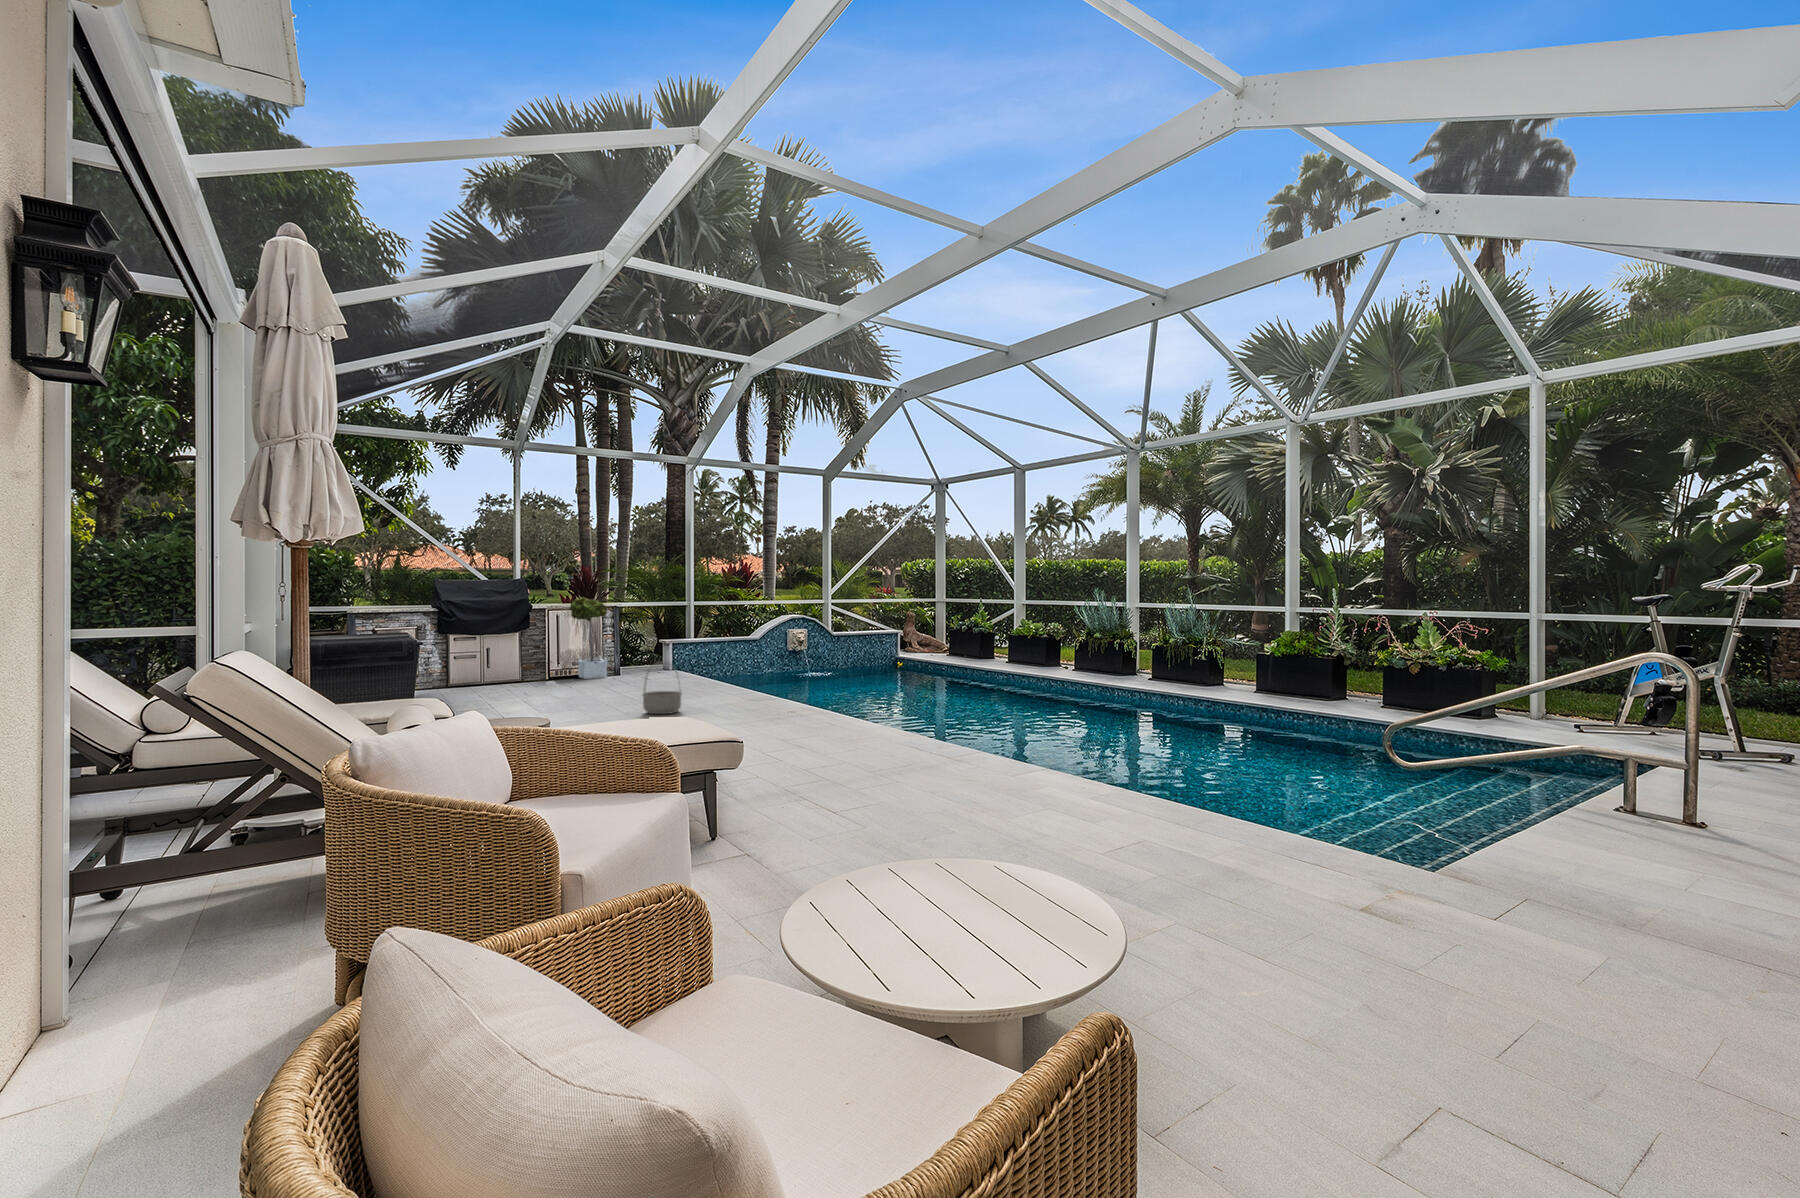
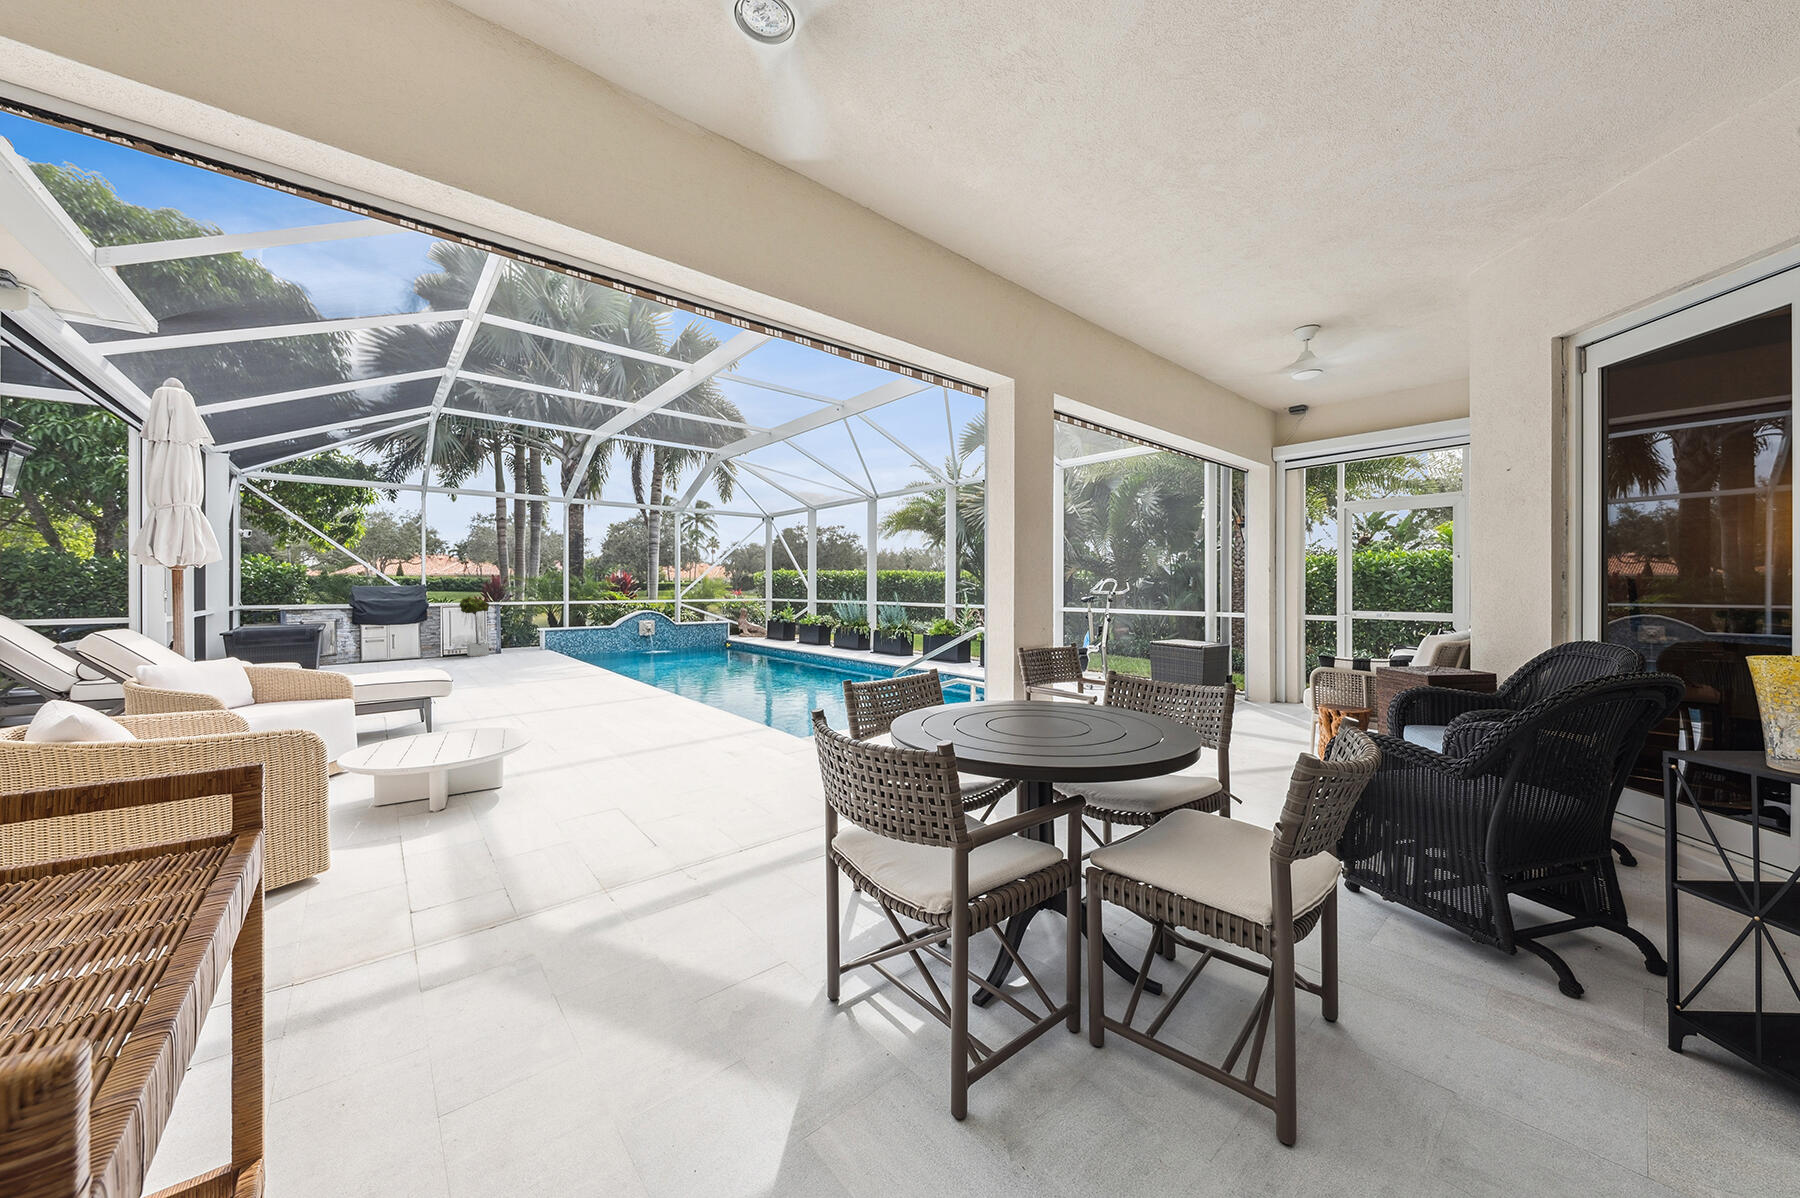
basket: present [642,662,682,714] -> none [488,642,519,678]

